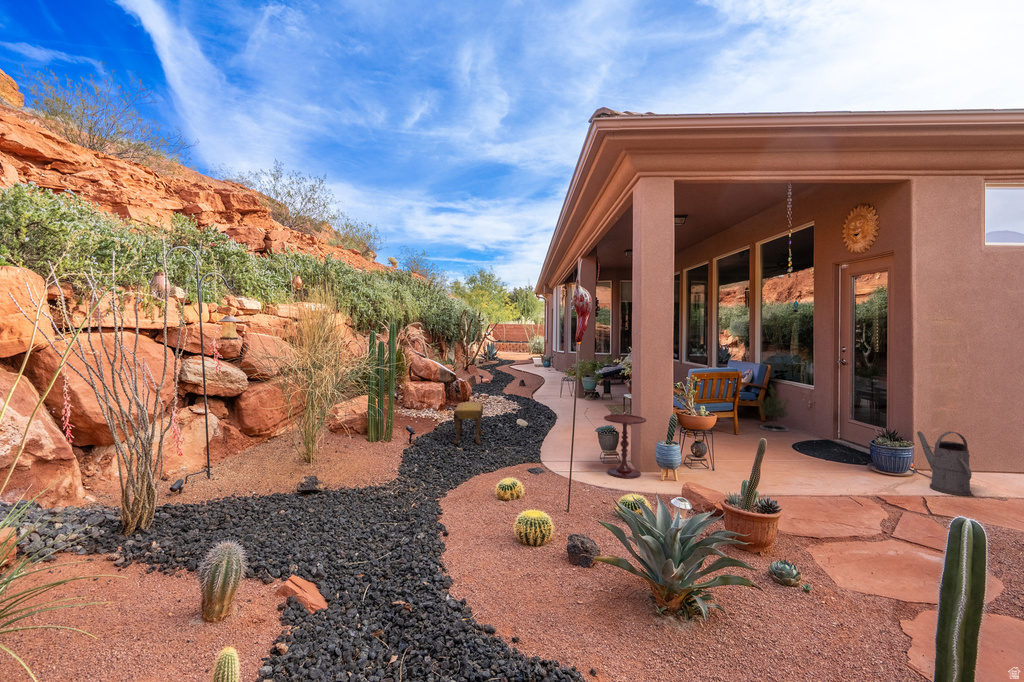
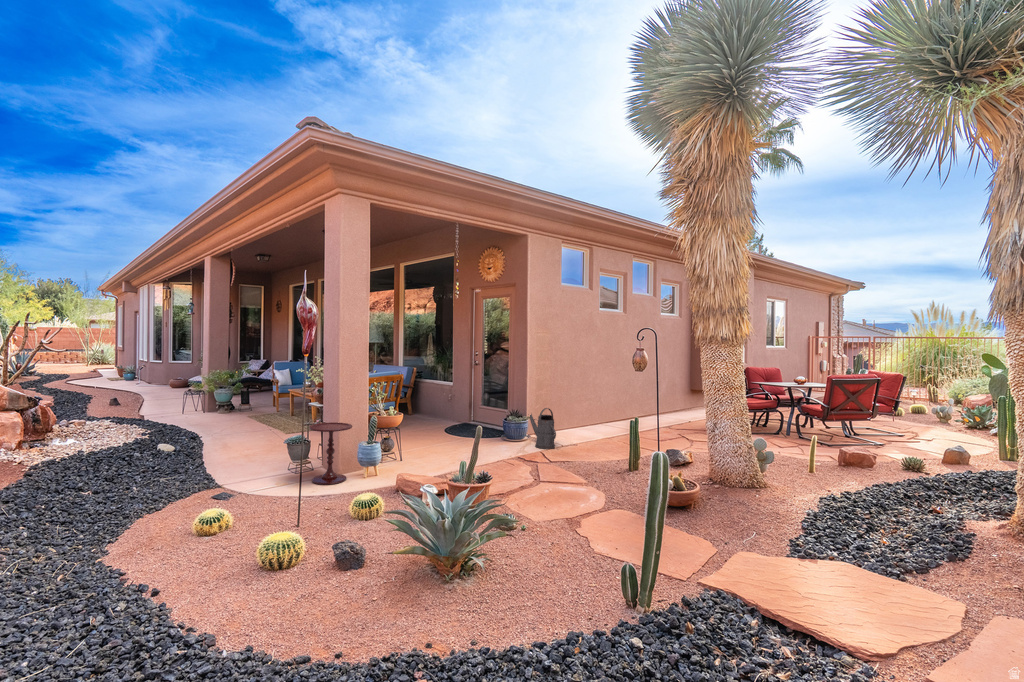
potted tree: present [758,389,788,431] -> none [417,381,444,421]
footstool: present [454,403,483,444] -> none [77,429,128,490]

